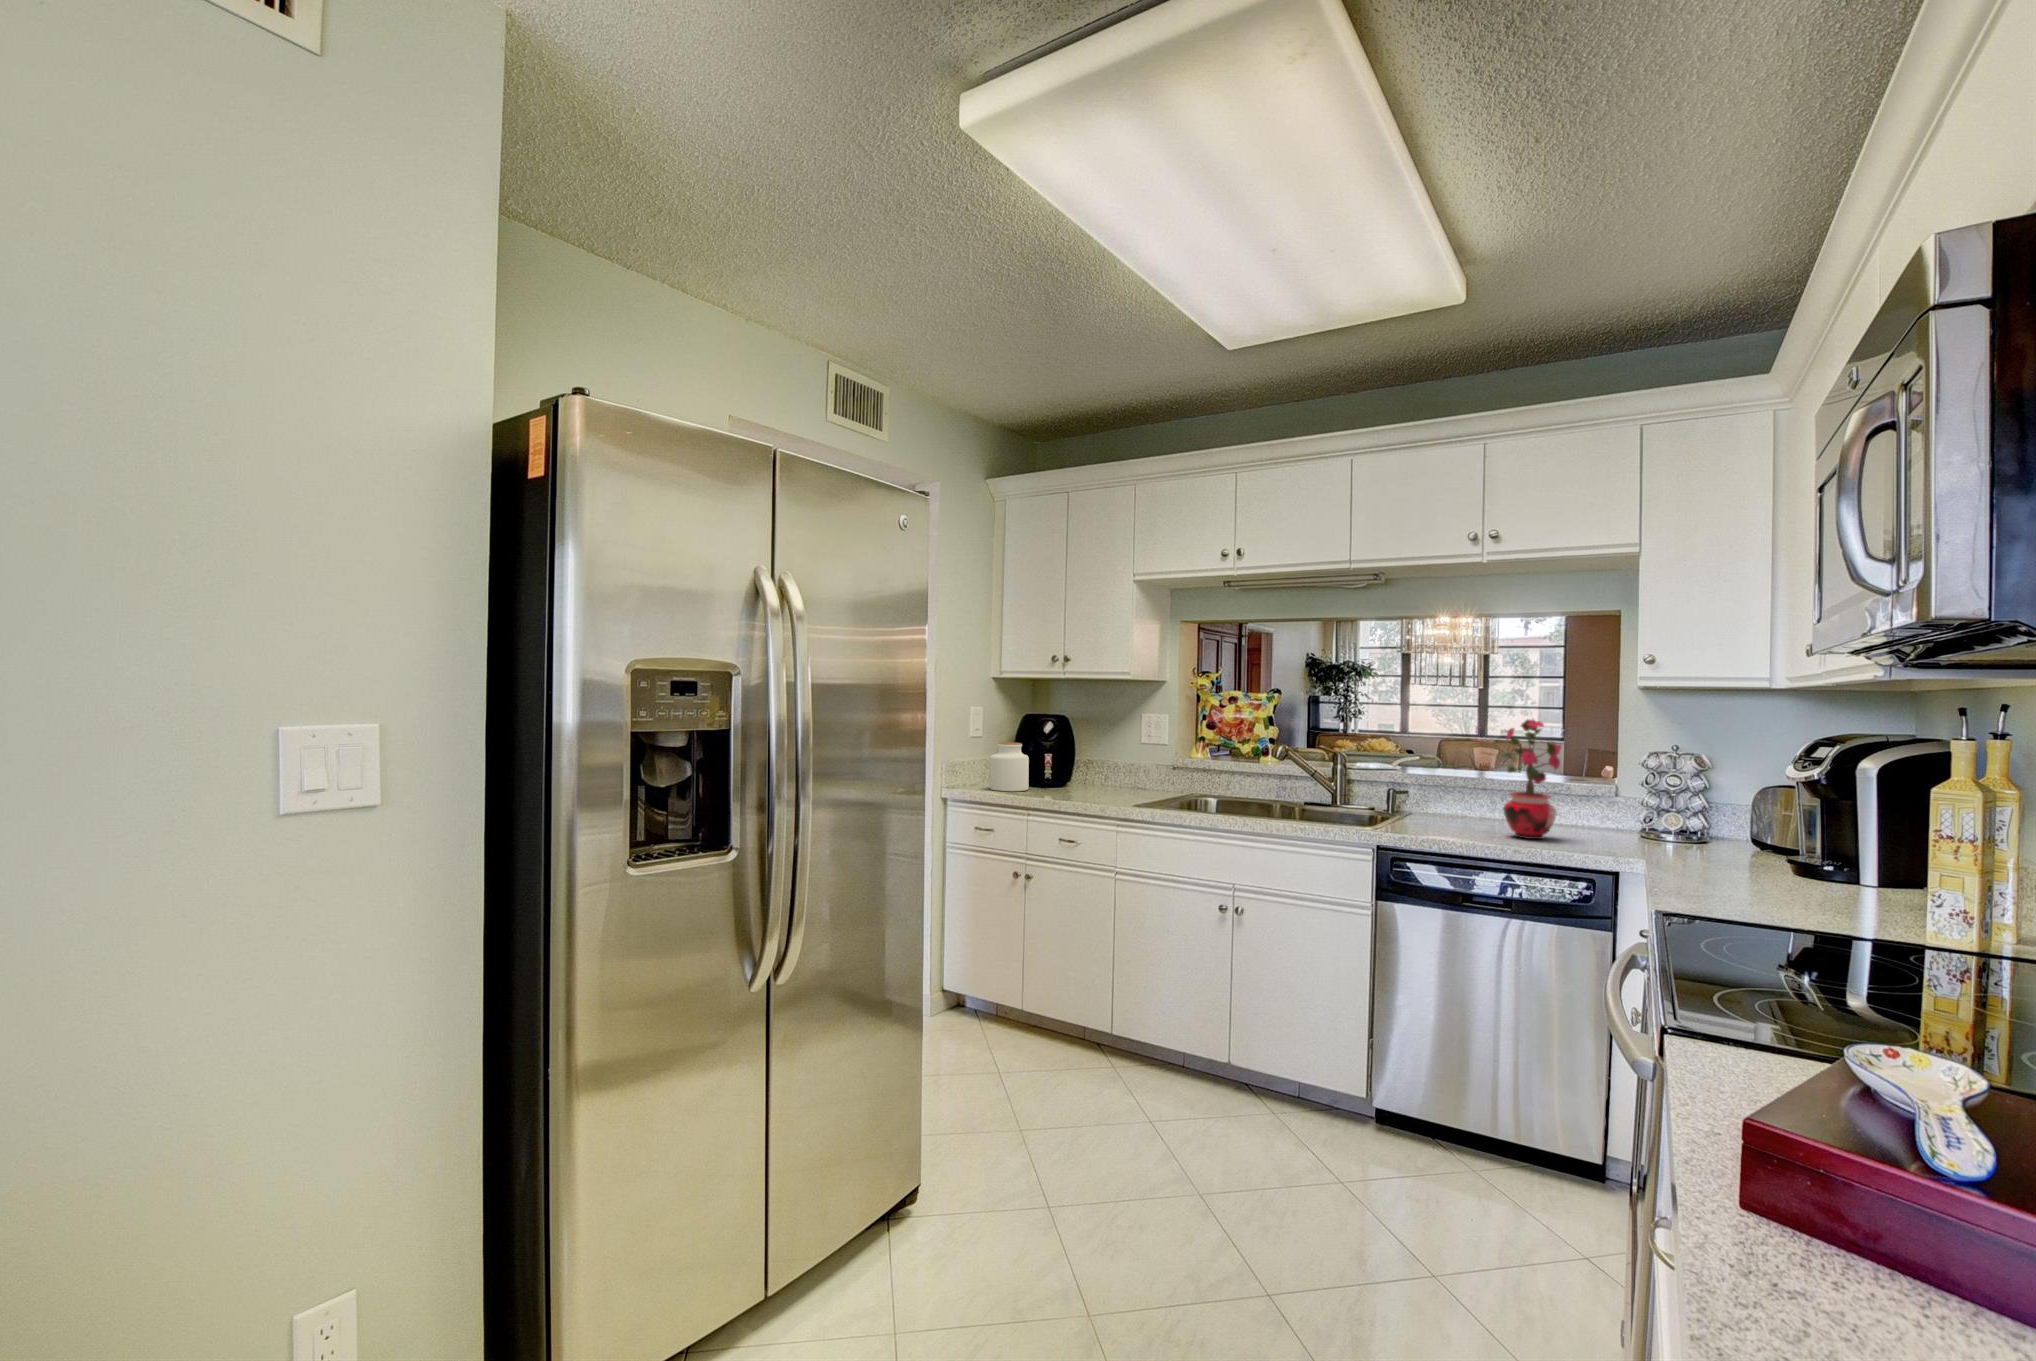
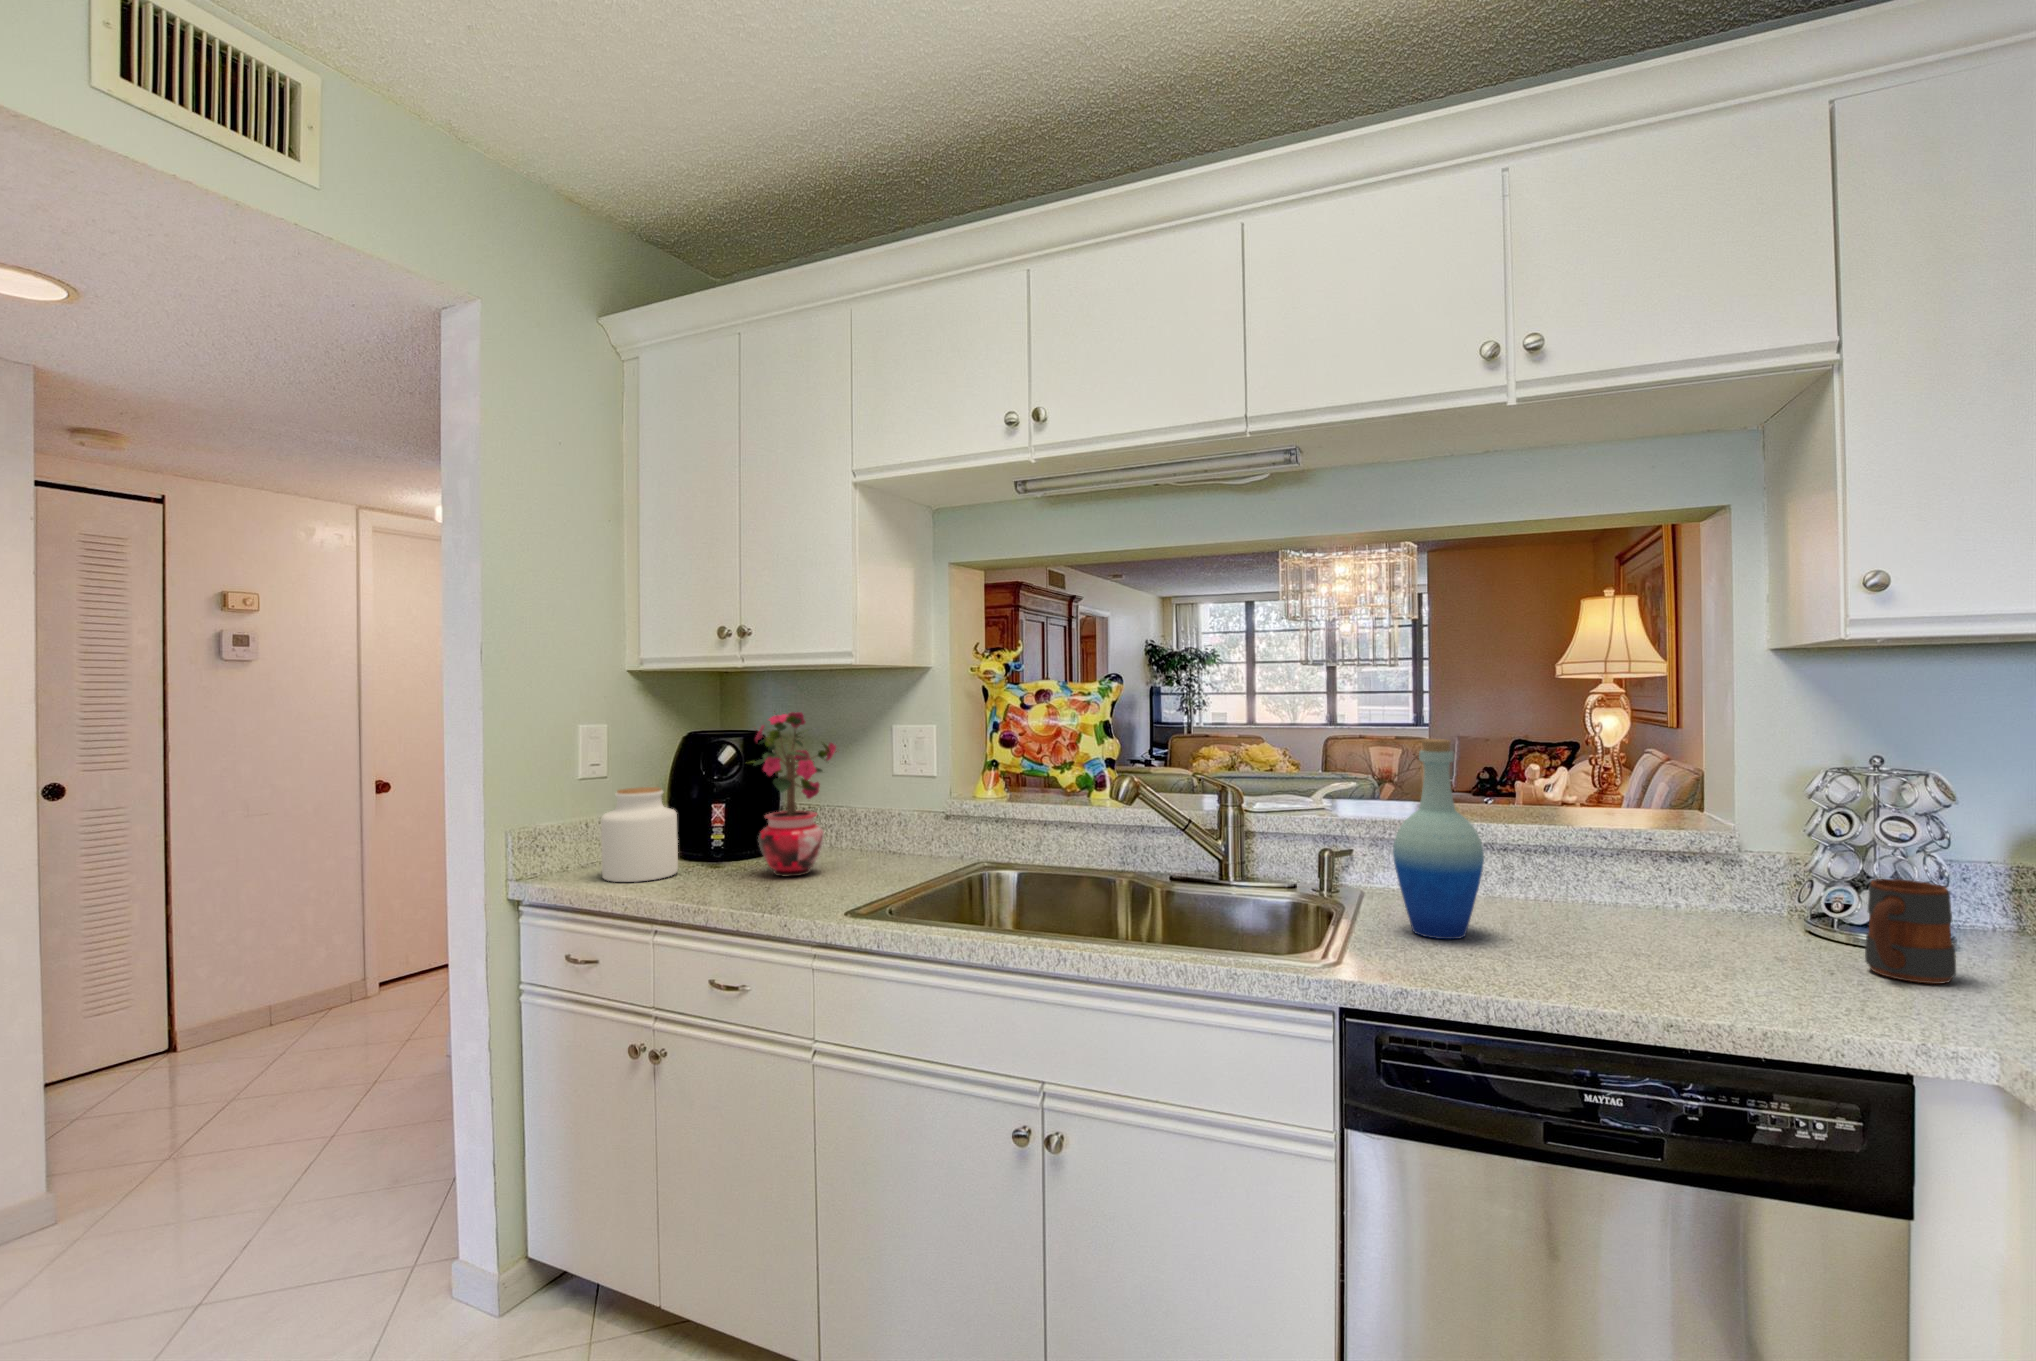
potted plant: present [1503,719,1561,839] -> present [753,711,837,876]
bottle: none [1418,729,1464,828] -> present [1393,739,1484,939]
mug: none [1633,802,1674,848] -> present [1865,879,1956,984]

